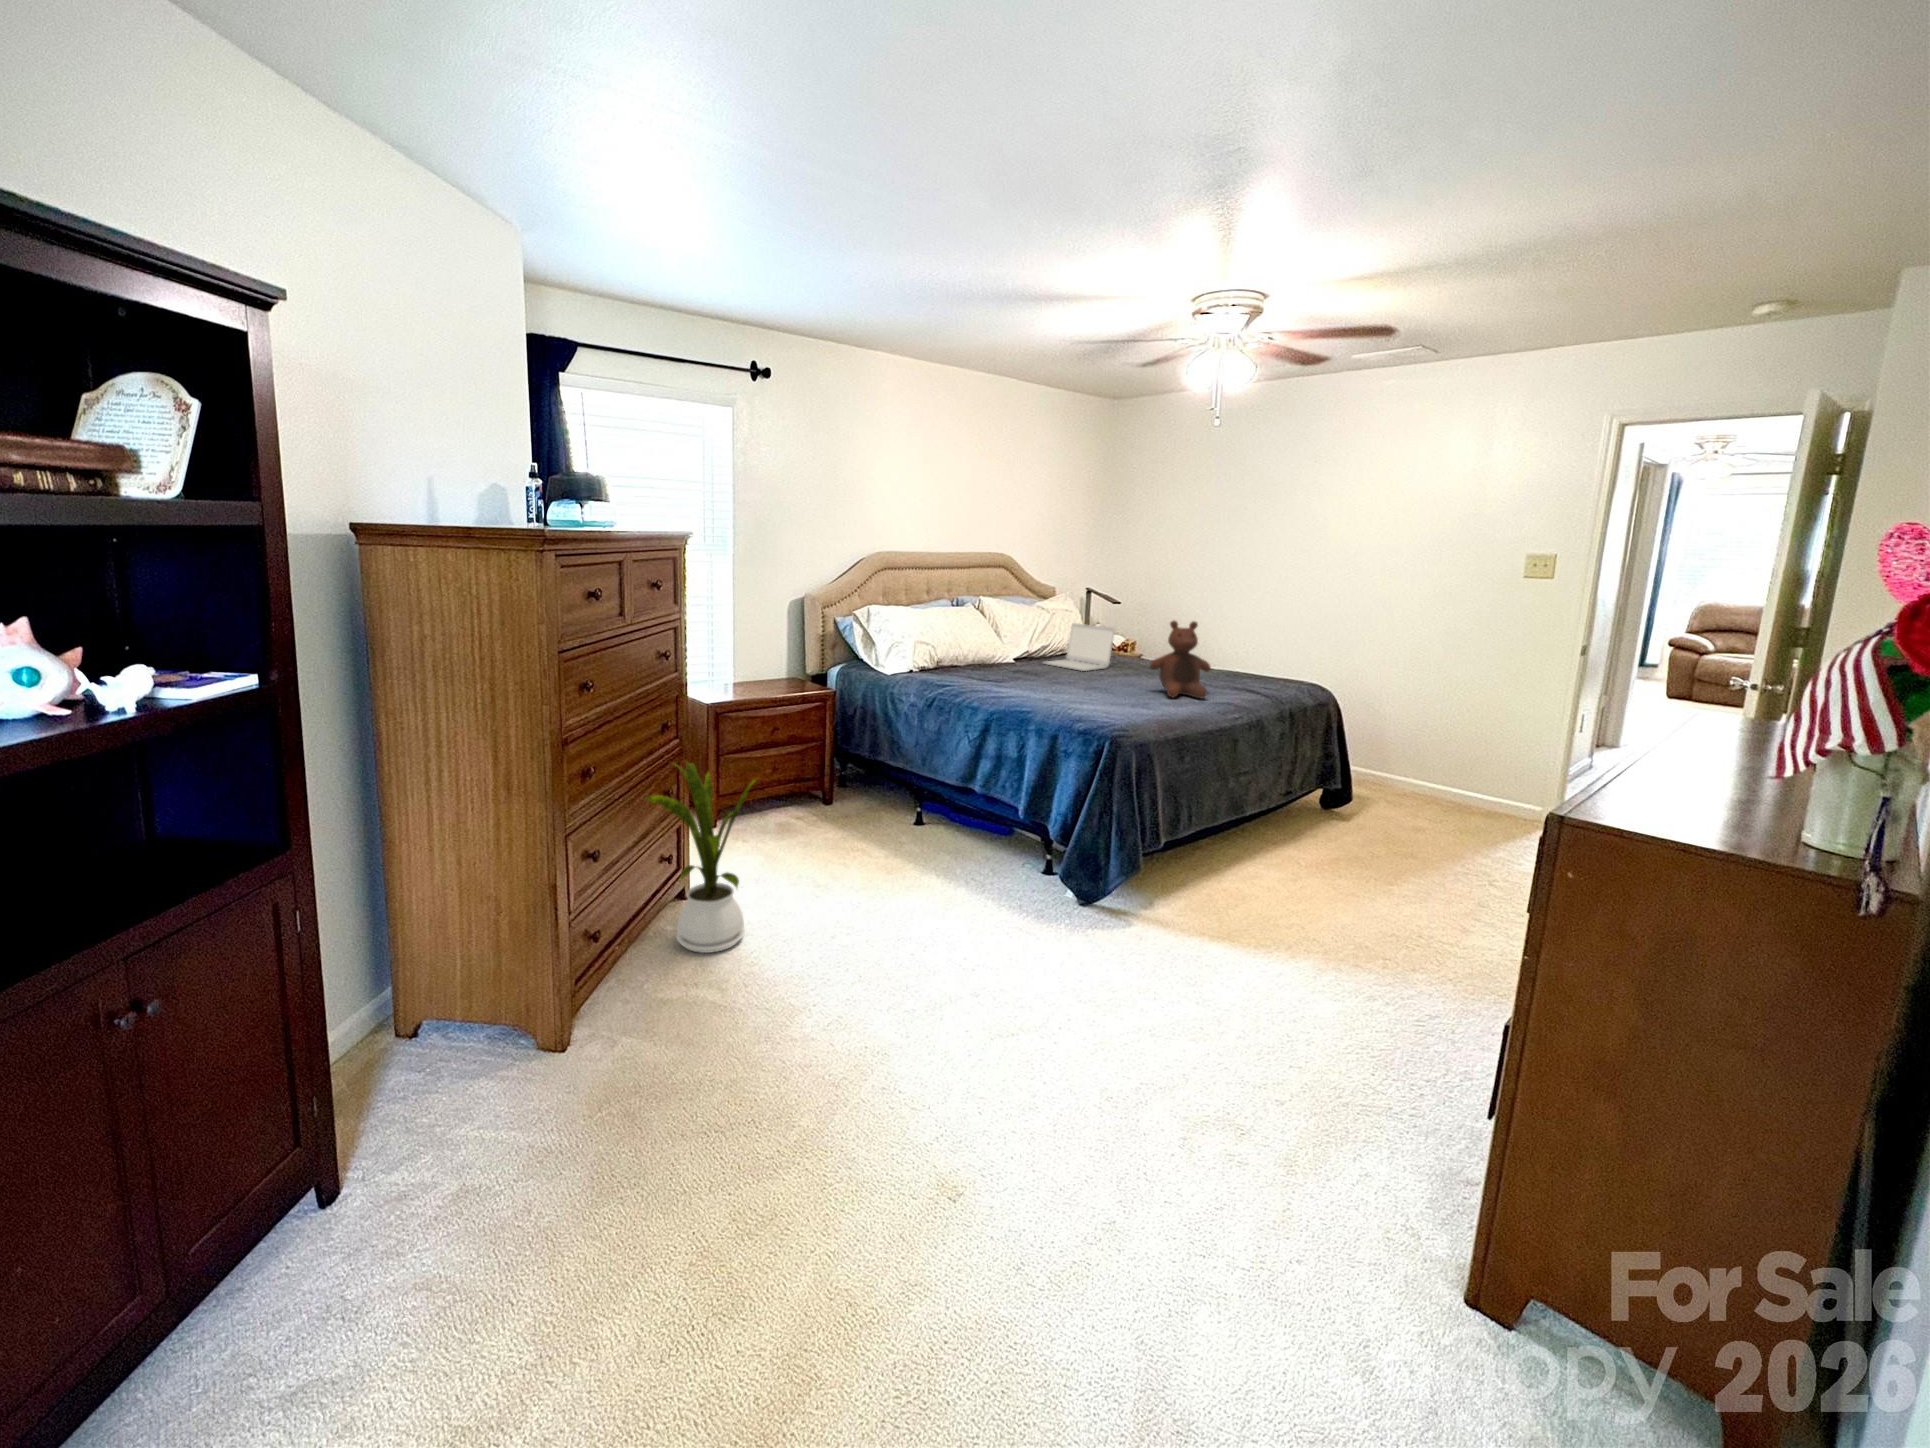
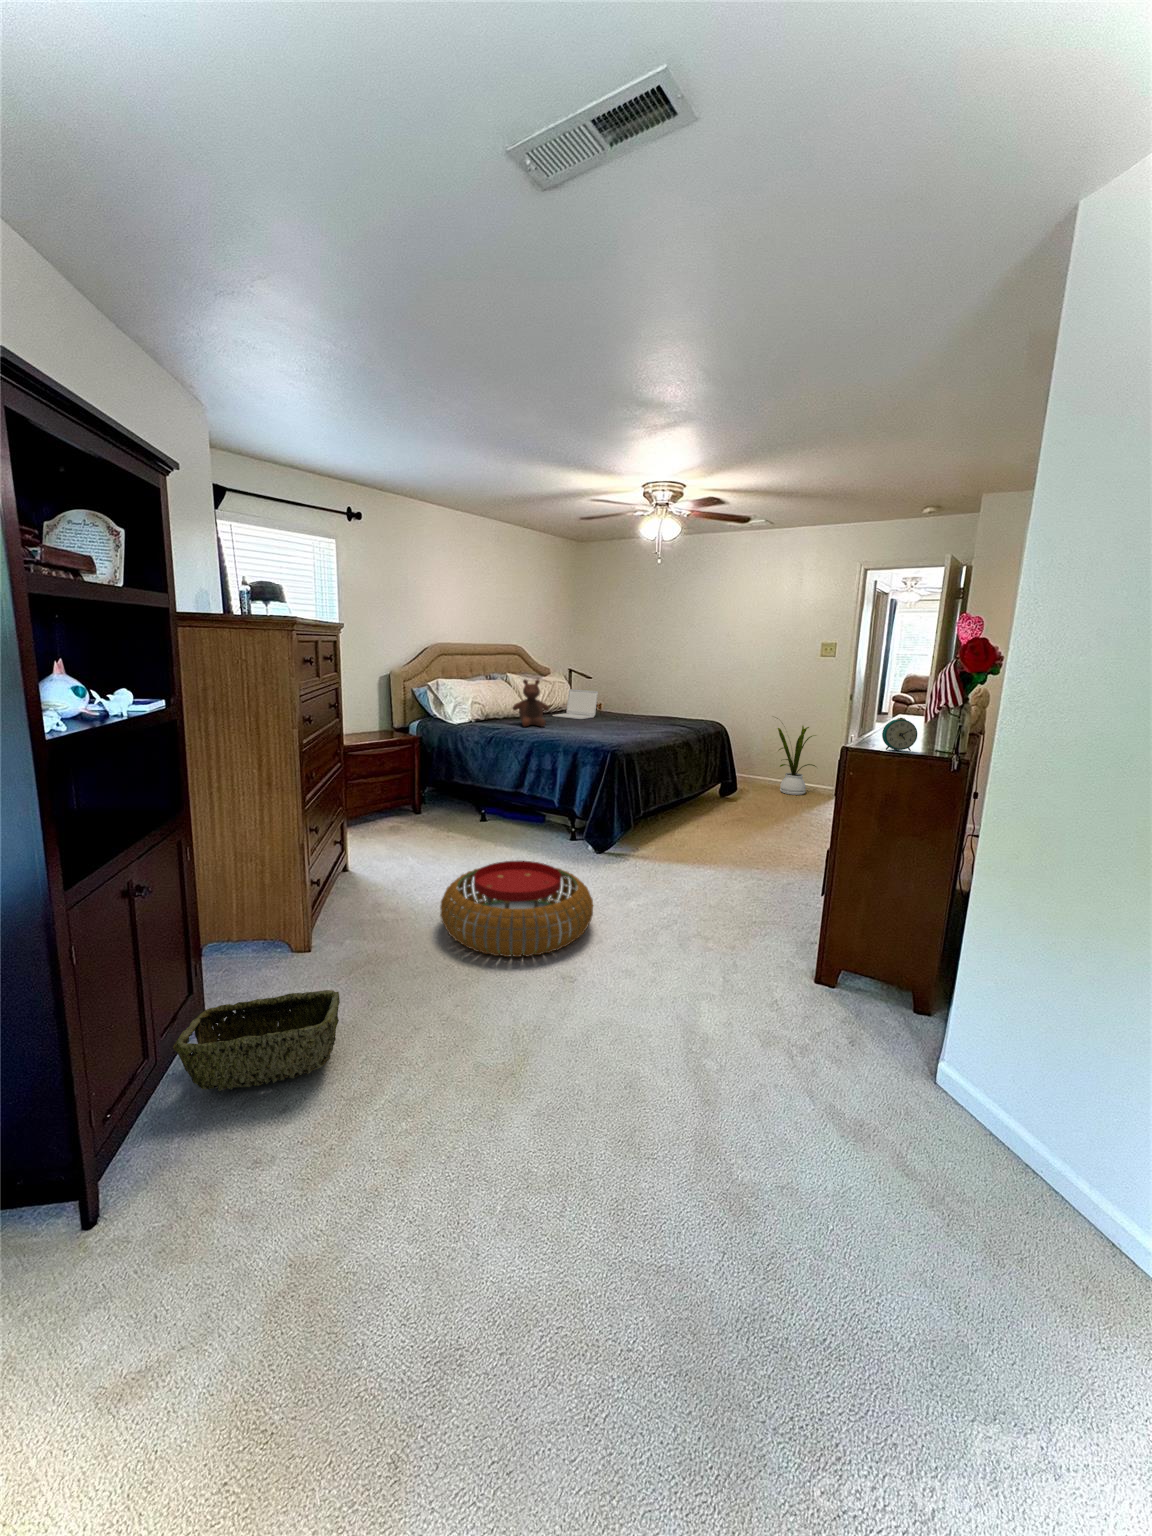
stuffed bear: present [1150,621,1211,698] -> present [513,679,549,726]
alarm clock: none [1655,761,1758,841] -> present [882,718,917,751]
house plant: present [645,762,756,953] -> present [777,718,816,795]
pouf: none [767,923,1025,1117] -> present [440,861,593,957]
woven basket: none [200,1163,511,1346] -> present [173,990,340,1091]

